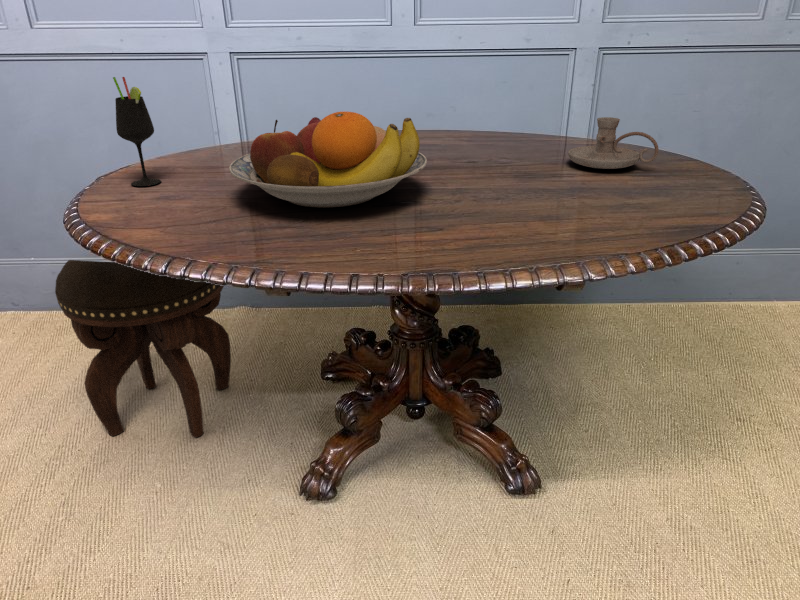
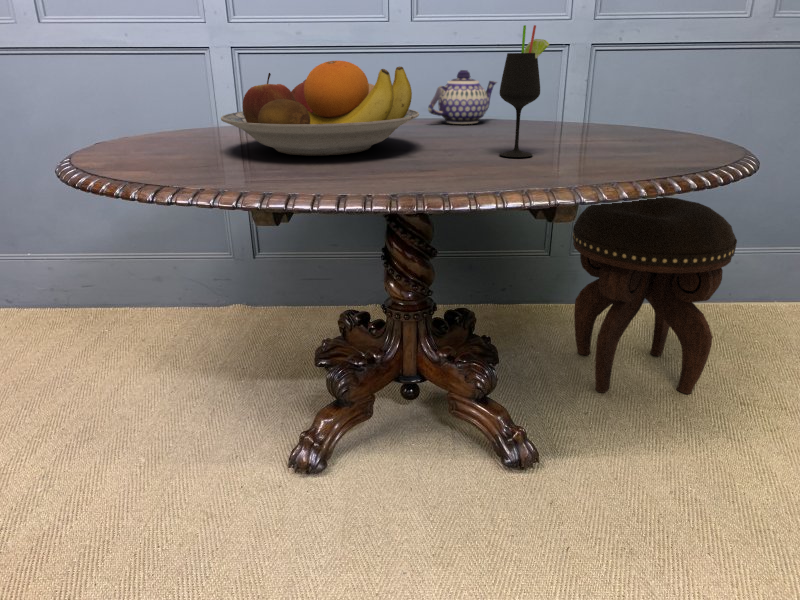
wine glass: present [113,77,161,186] -> present [500,25,549,157]
teapot: none [434,94,503,149] -> present [428,70,497,124]
candle holder: present [568,117,659,169] -> none [562,85,652,134]
footstool: present [55,260,231,438] -> present [573,197,737,394]

